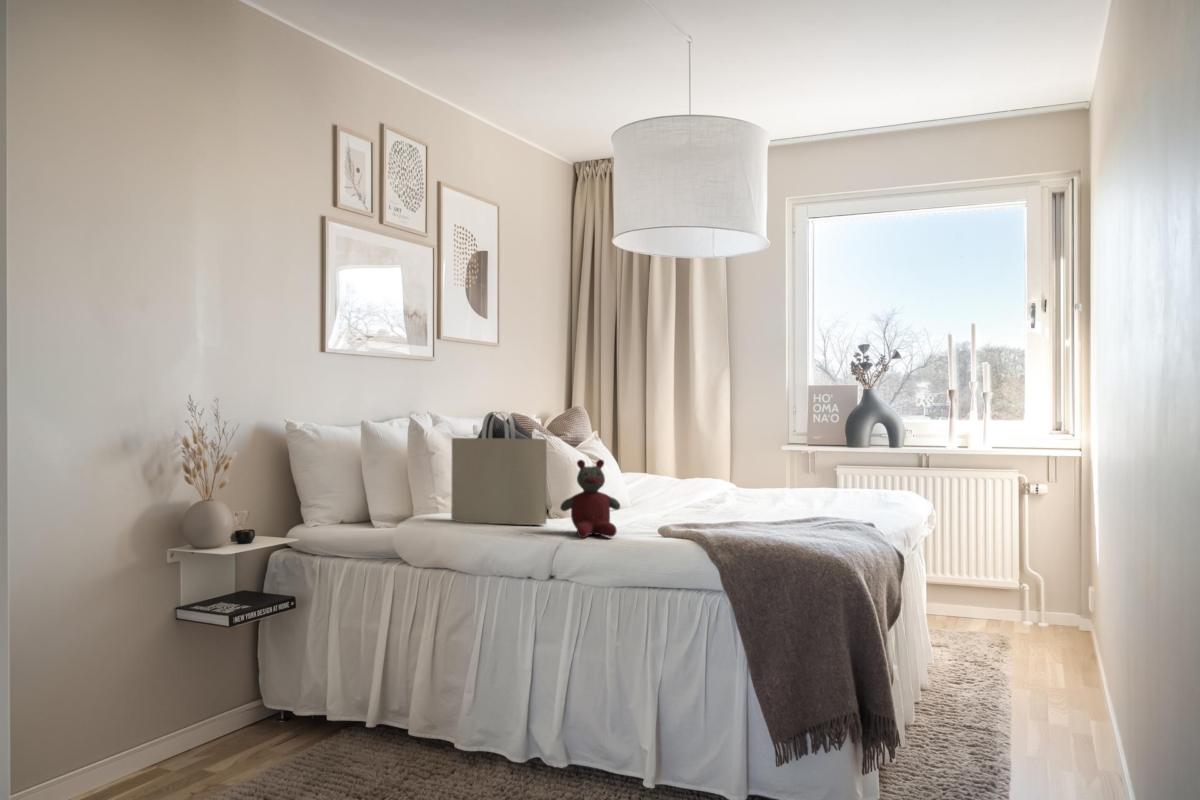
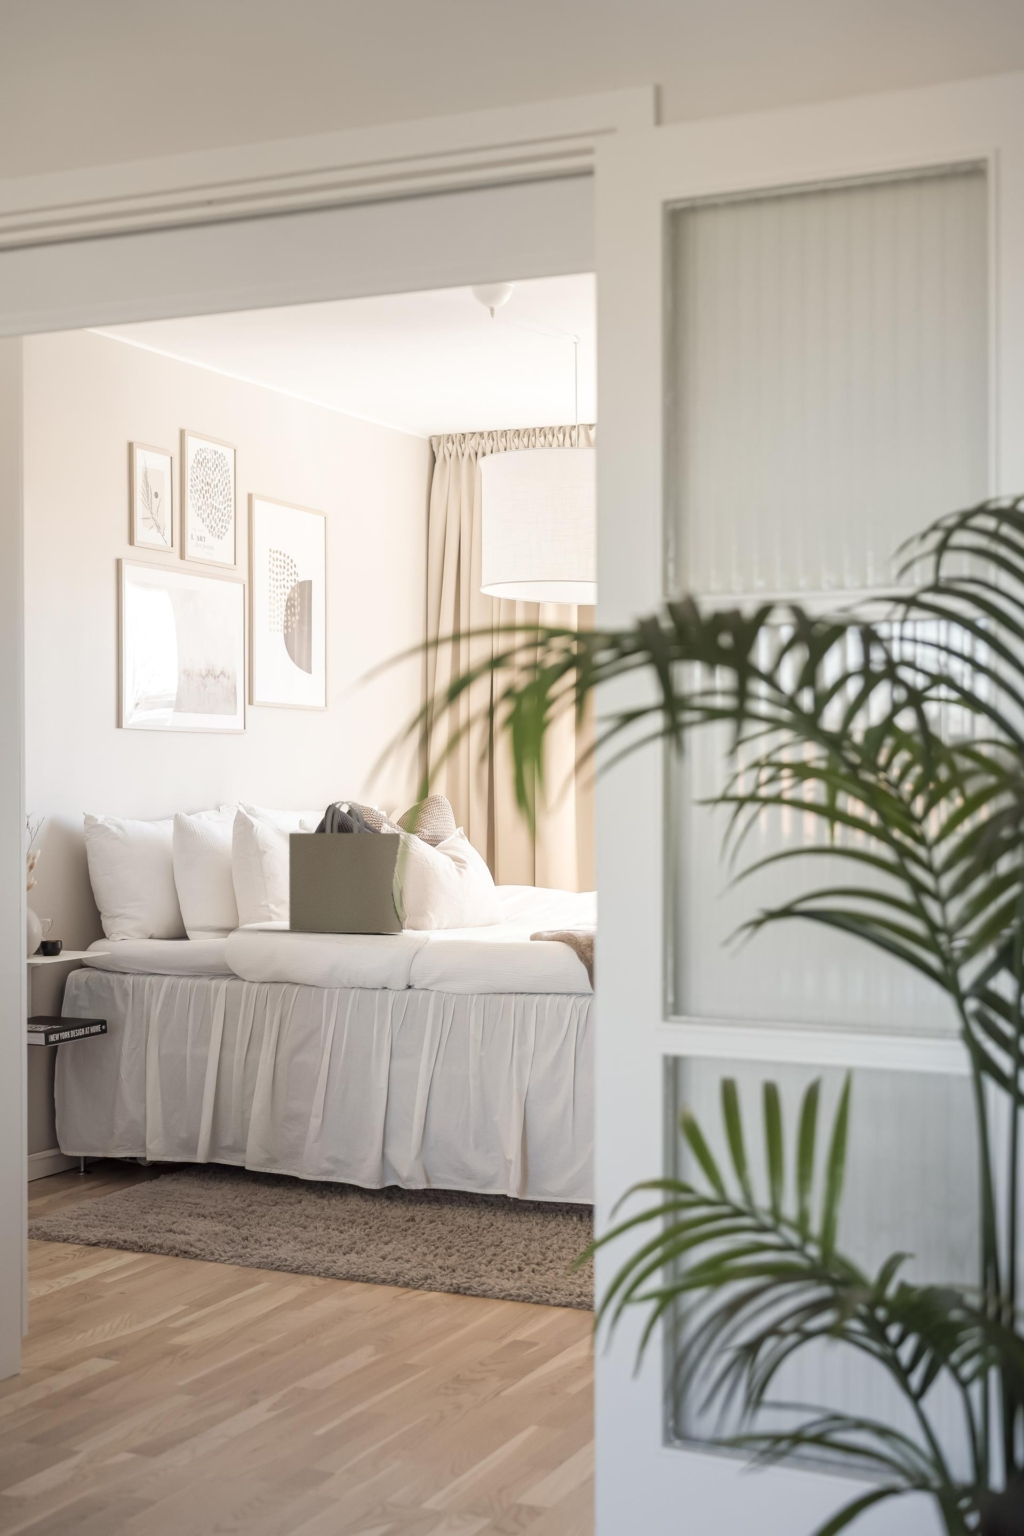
stuffed bear: present [560,460,620,538] -> none [419,855,488,943]

